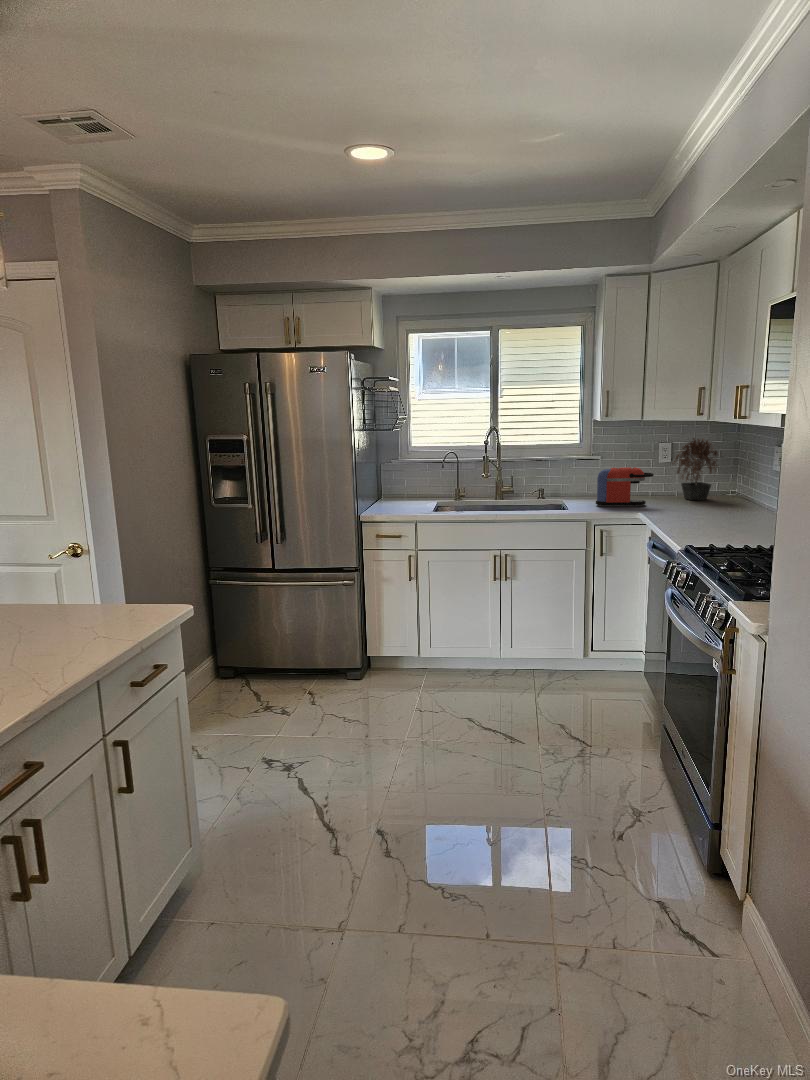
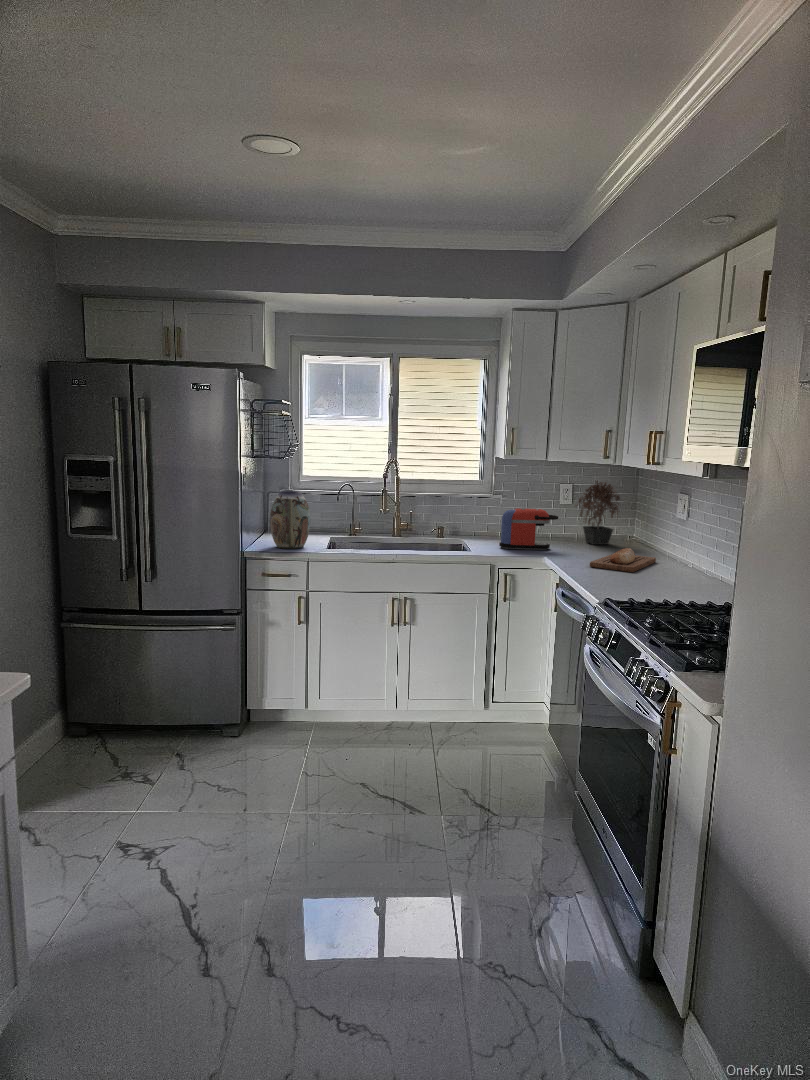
vase: none [382,460,417,512] -> present [270,491,310,549]
bread loaf: none [680,501,750,523] -> present [590,548,656,572]

